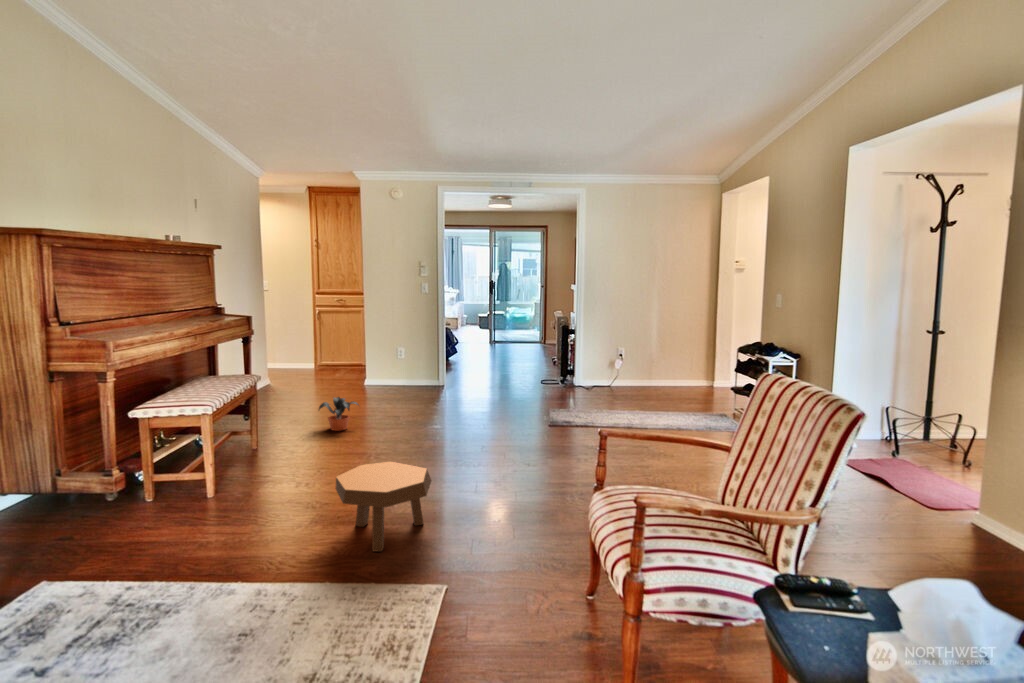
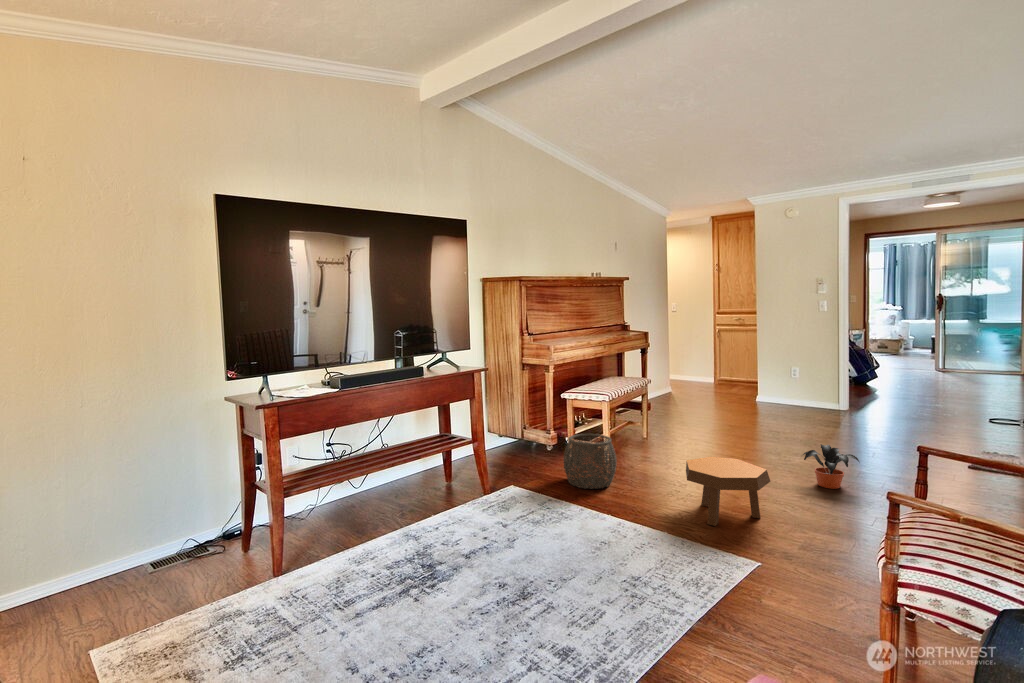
potted plant: present [319,397,359,431] -> present [803,444,859,489]
woven basket: none [145,463,236,550] -> present [563,434,617,489]

